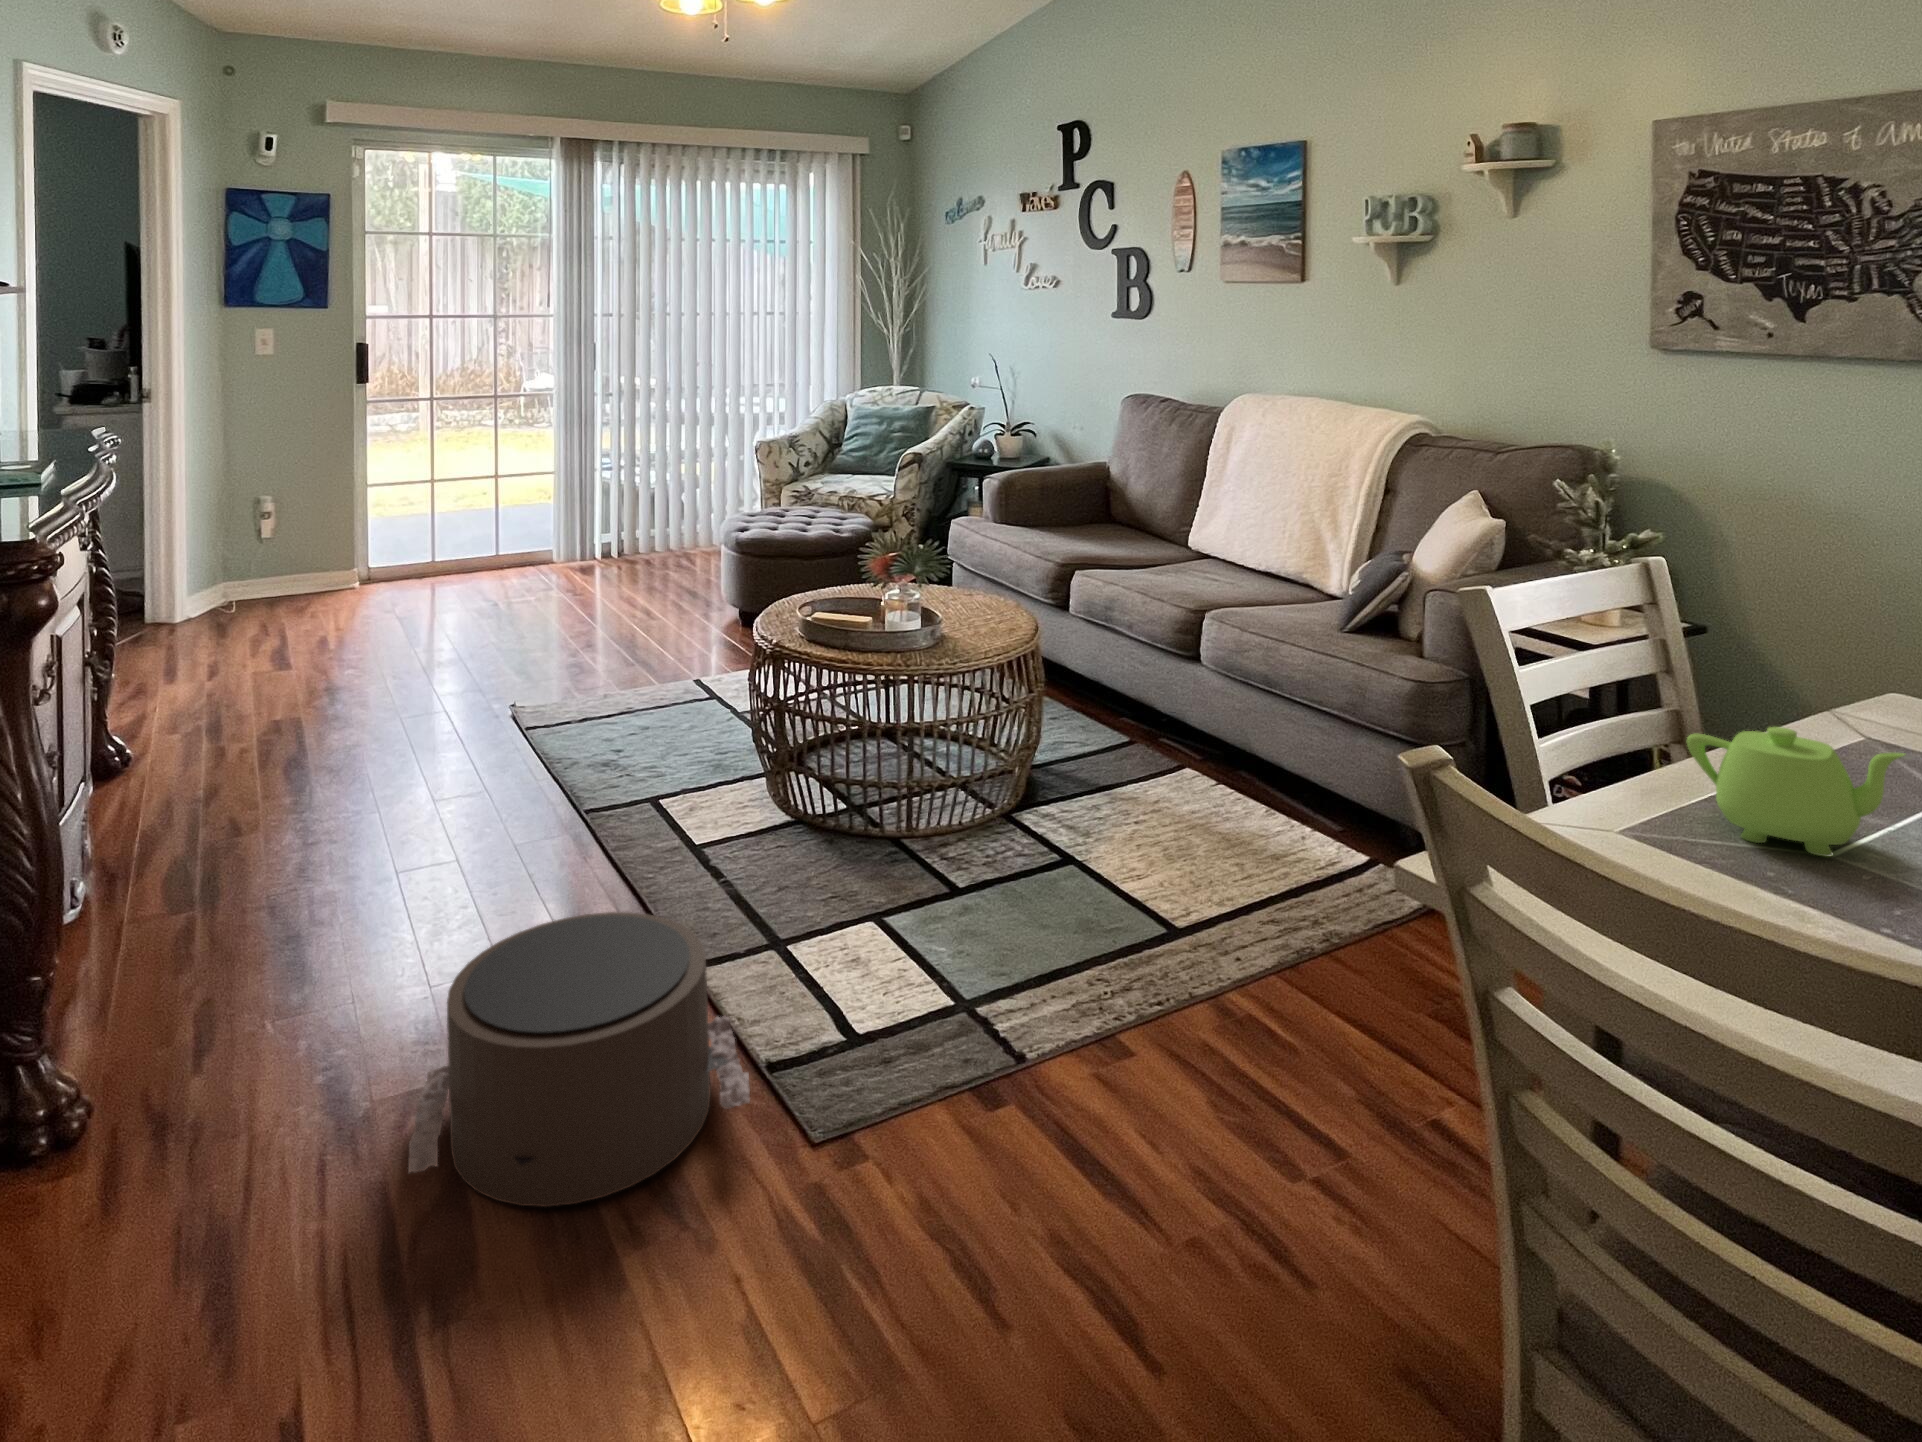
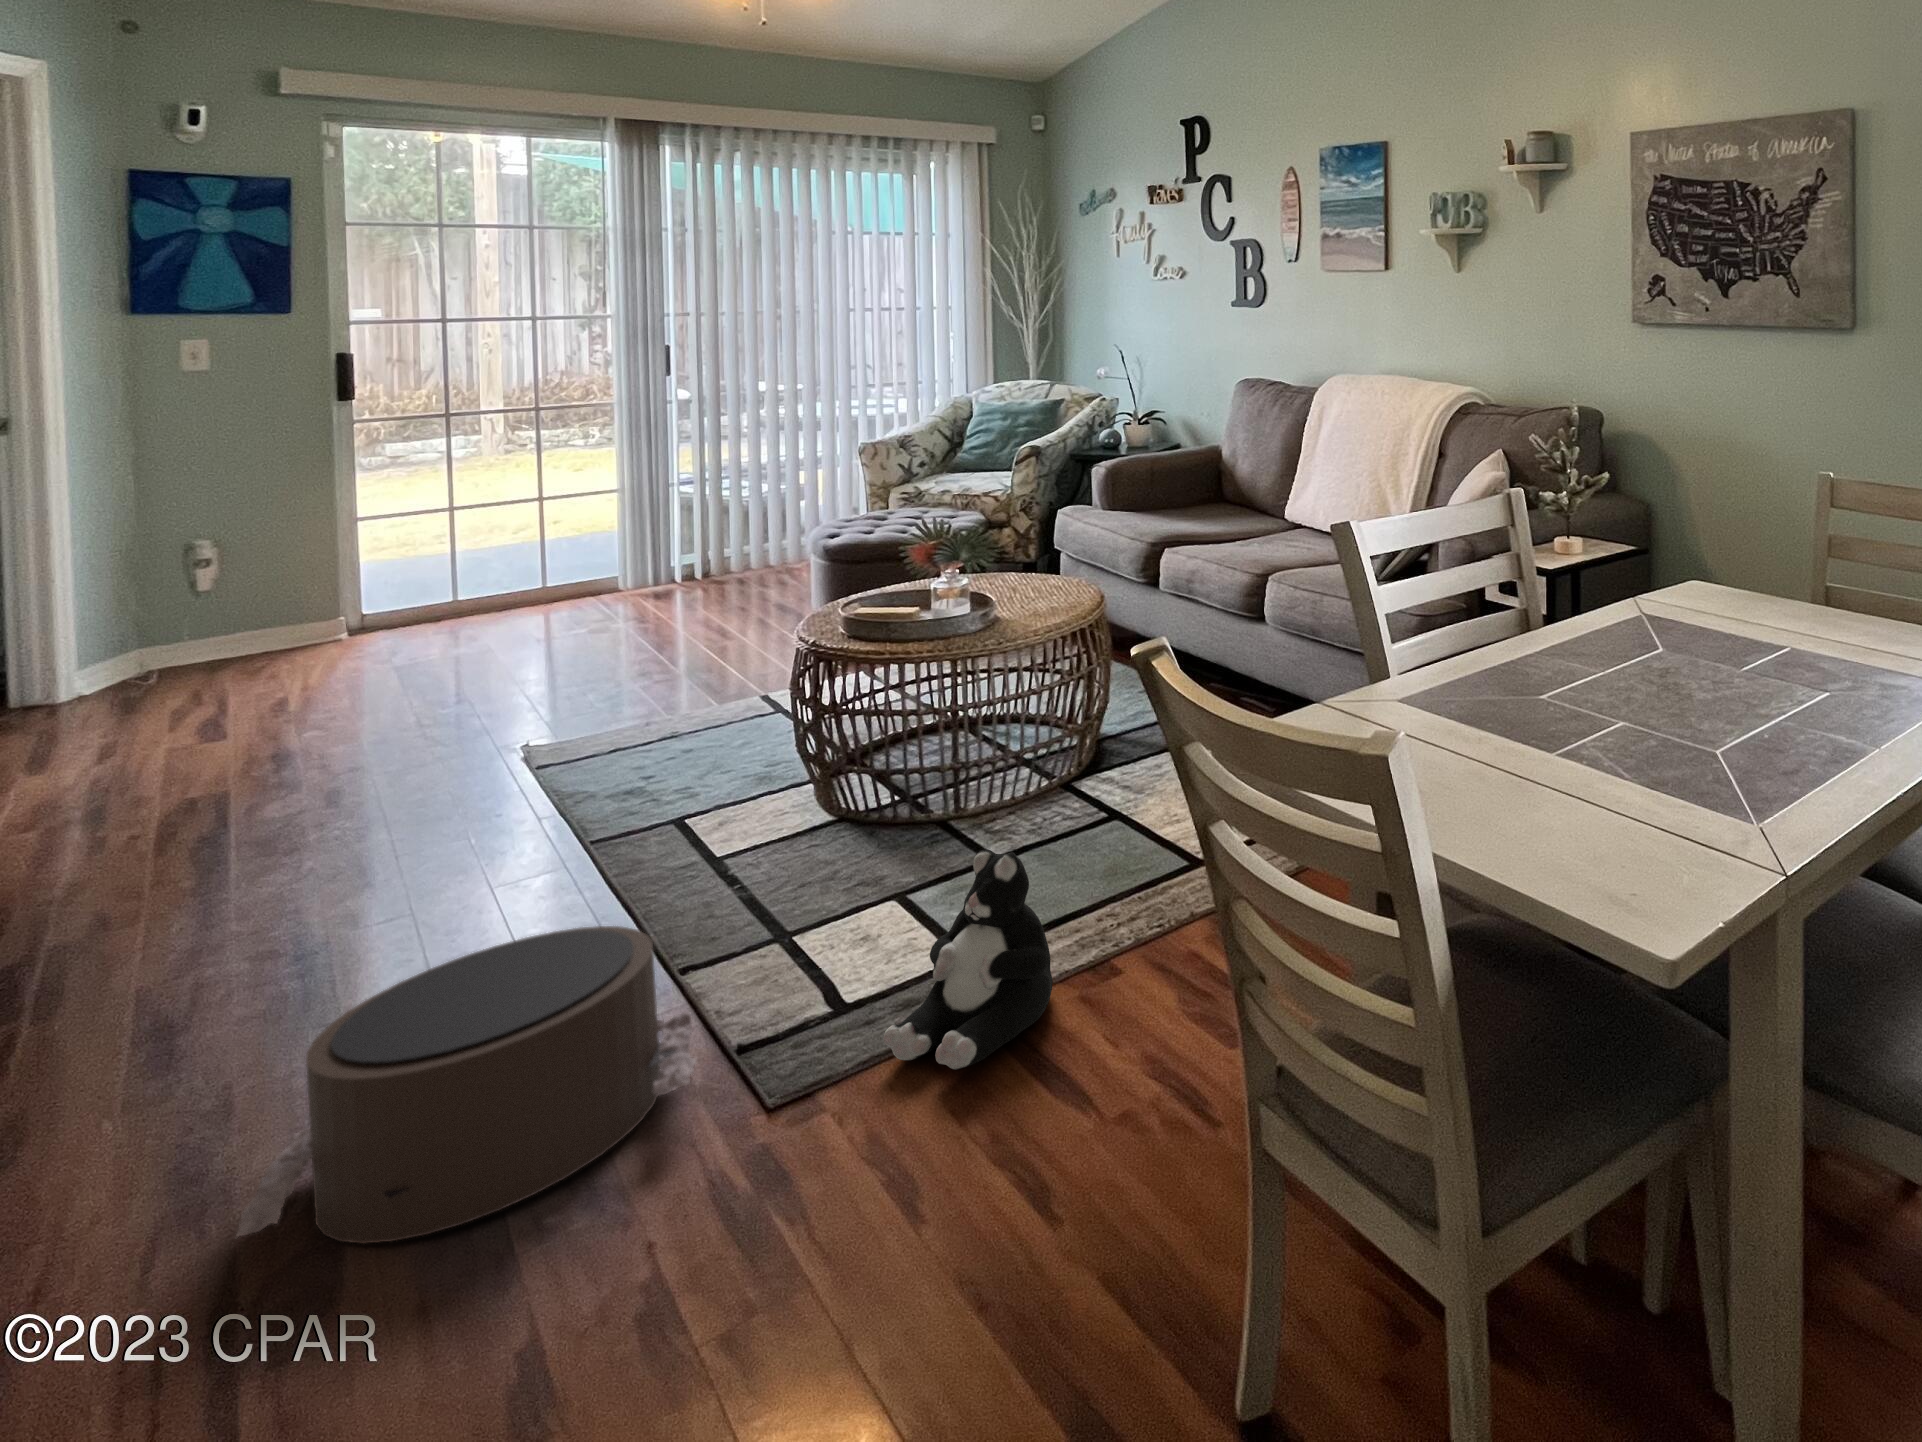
teapot: present [1687,727,1905,856] -> none [1471,601,1592,693]
plush toy: none [915,900,1074,1143] -> present [883,850,1052,1070]

